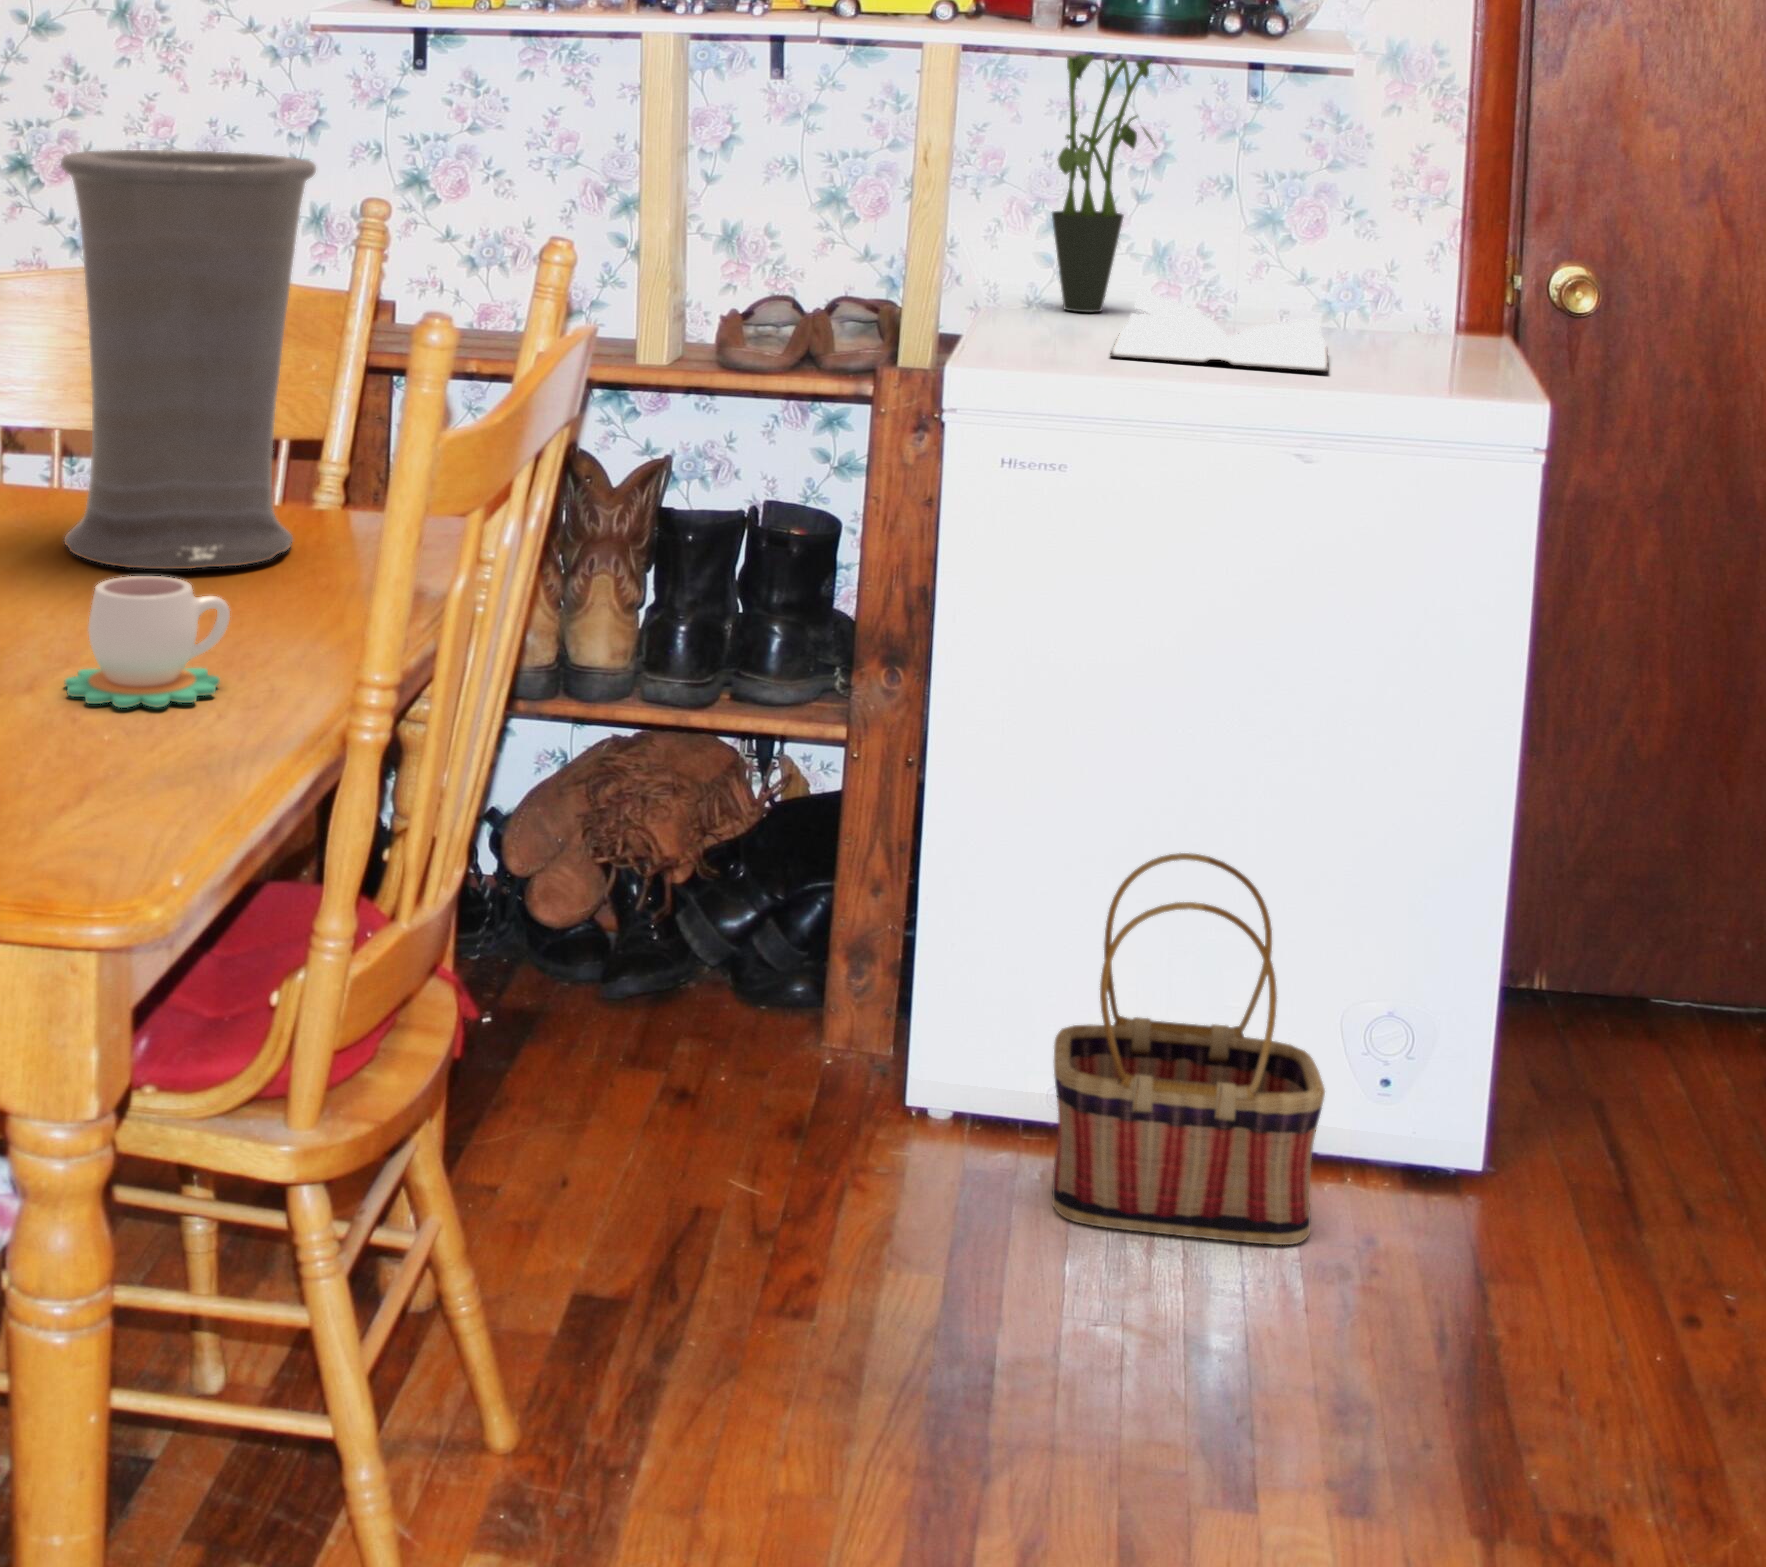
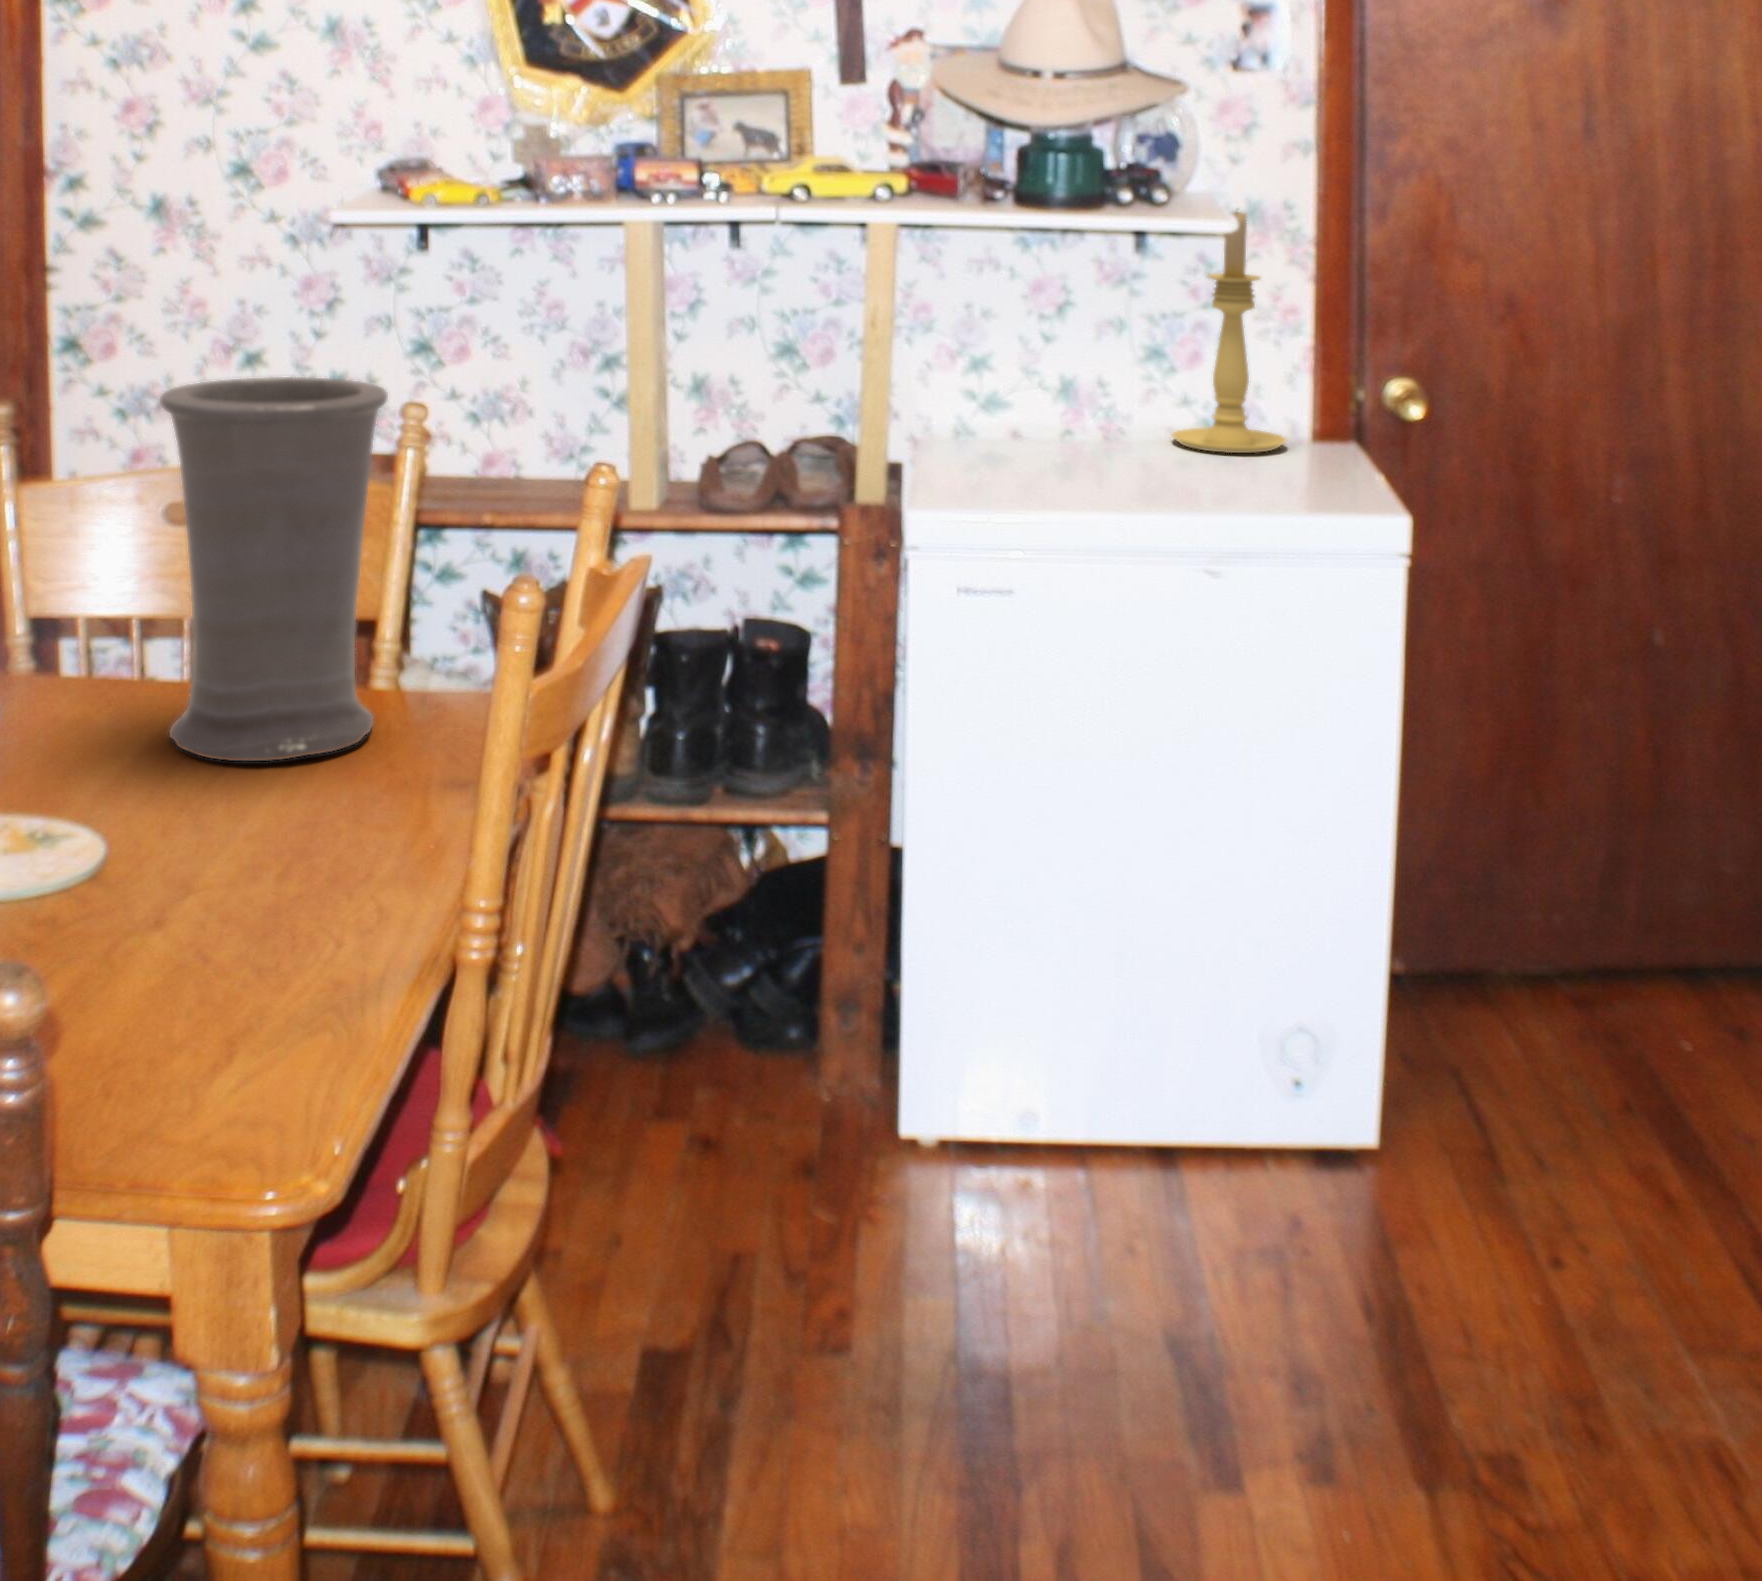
candle holder: none [1285,41,1427,334] -> present [1172,211,1286,453]
potted plant: present [1052,55,1175,312] -> none [977,202,1082,442]
book: present [1110,290,1328,372] -> none [1042,429,1223,500]
mug: present [65,576,230,708] -> none [207,796,353,924]
basket: present [1052,853,1325,1245] -> none [1023,915,1252,1247]

